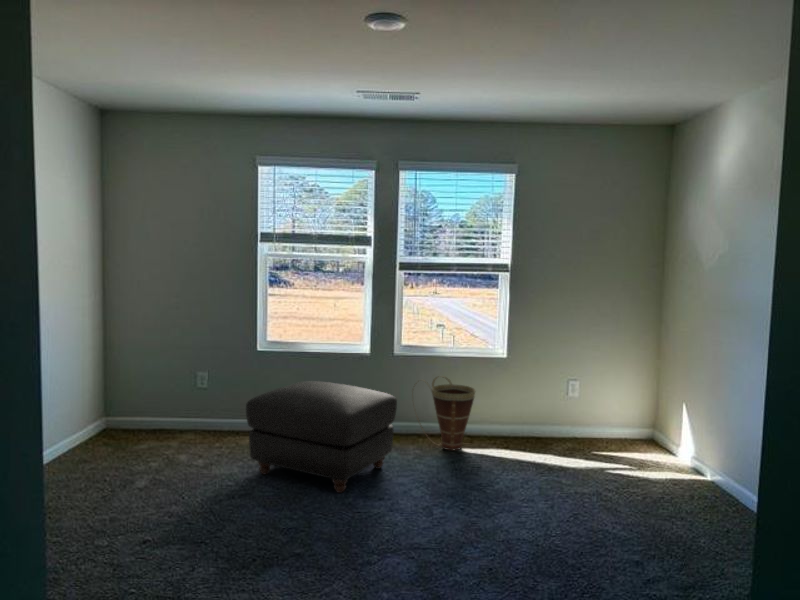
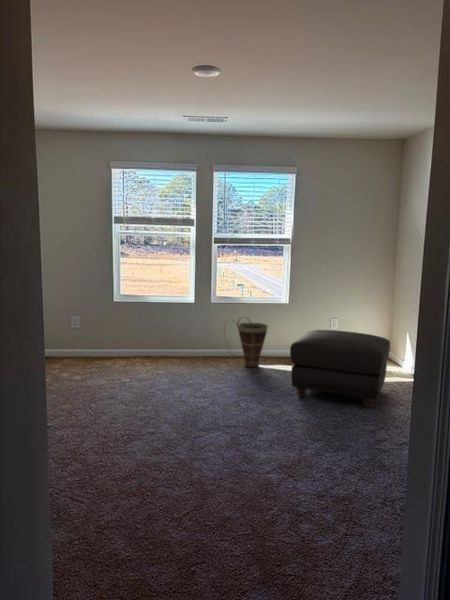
ottoman: present [246,381,397,493] -> present [290,330,390,408]

